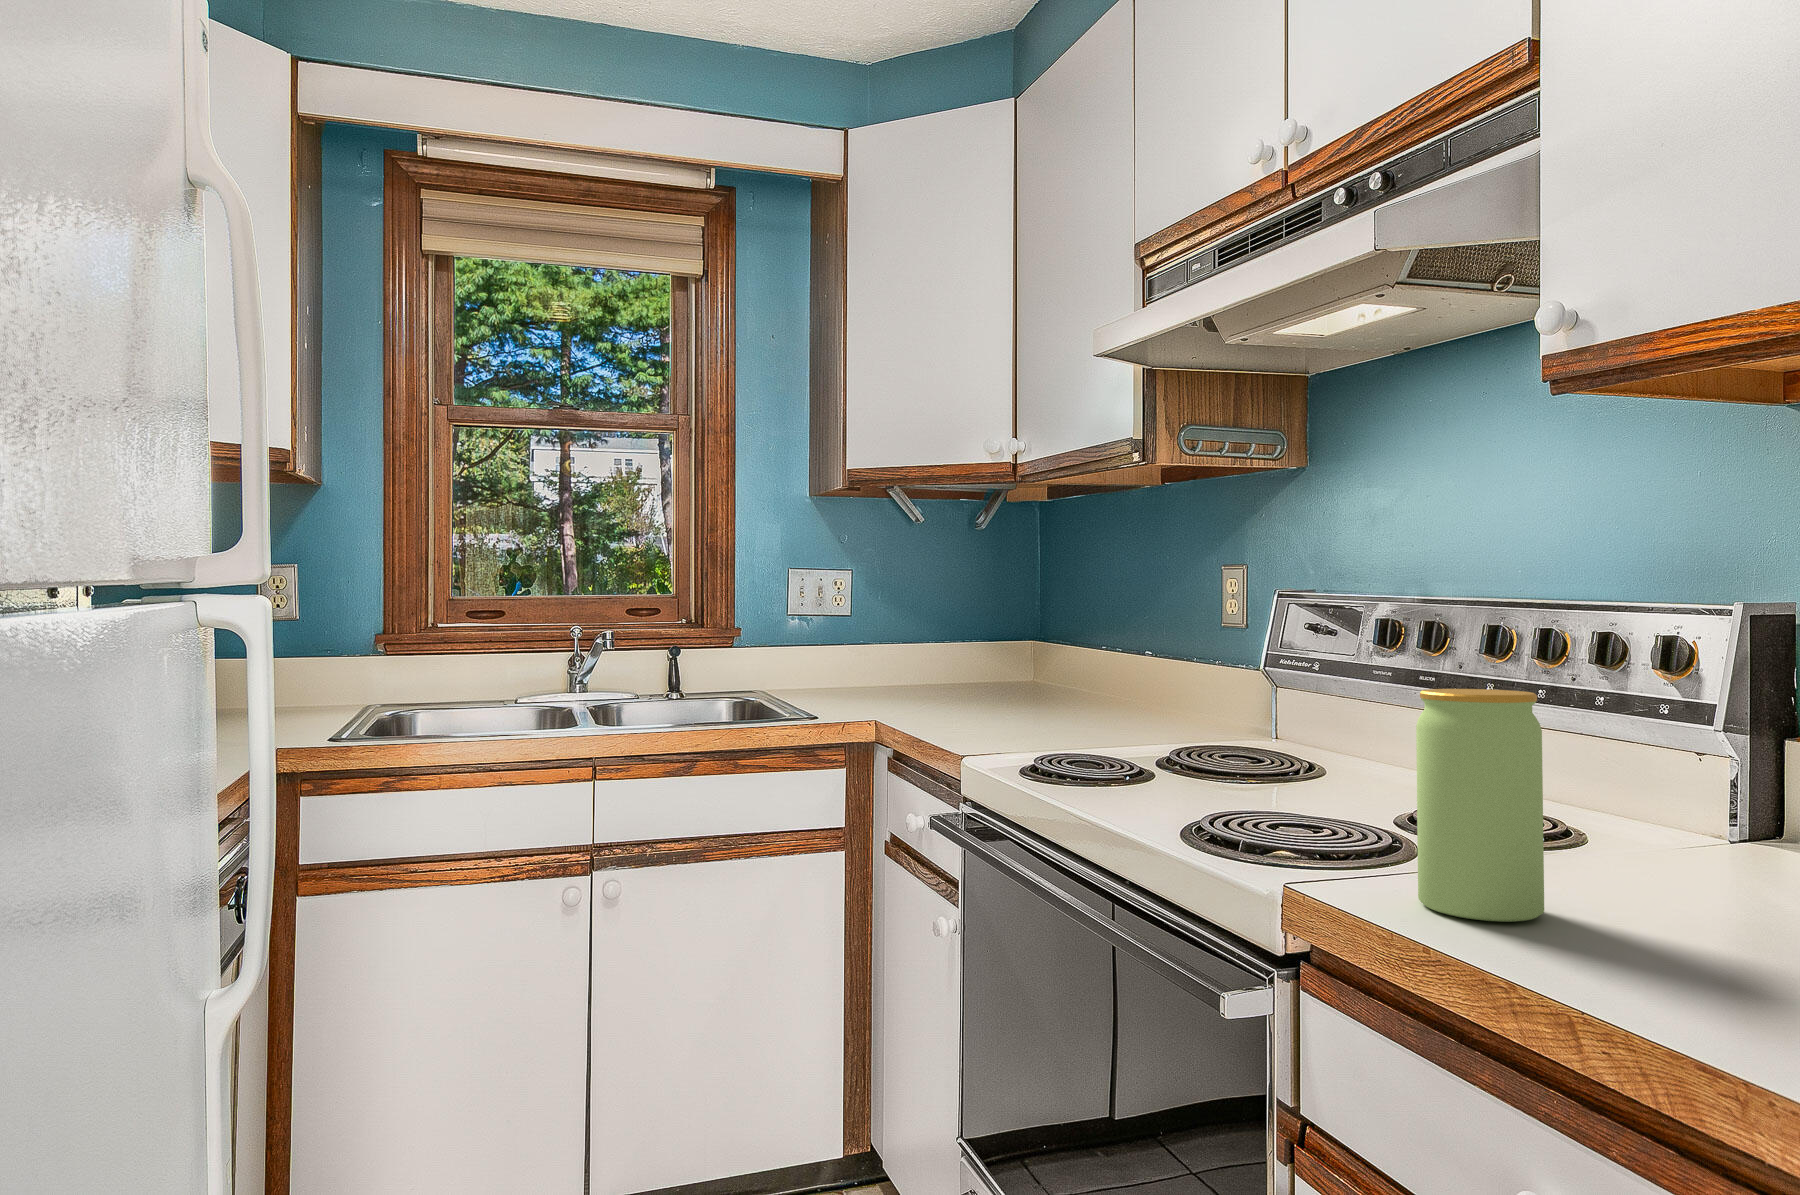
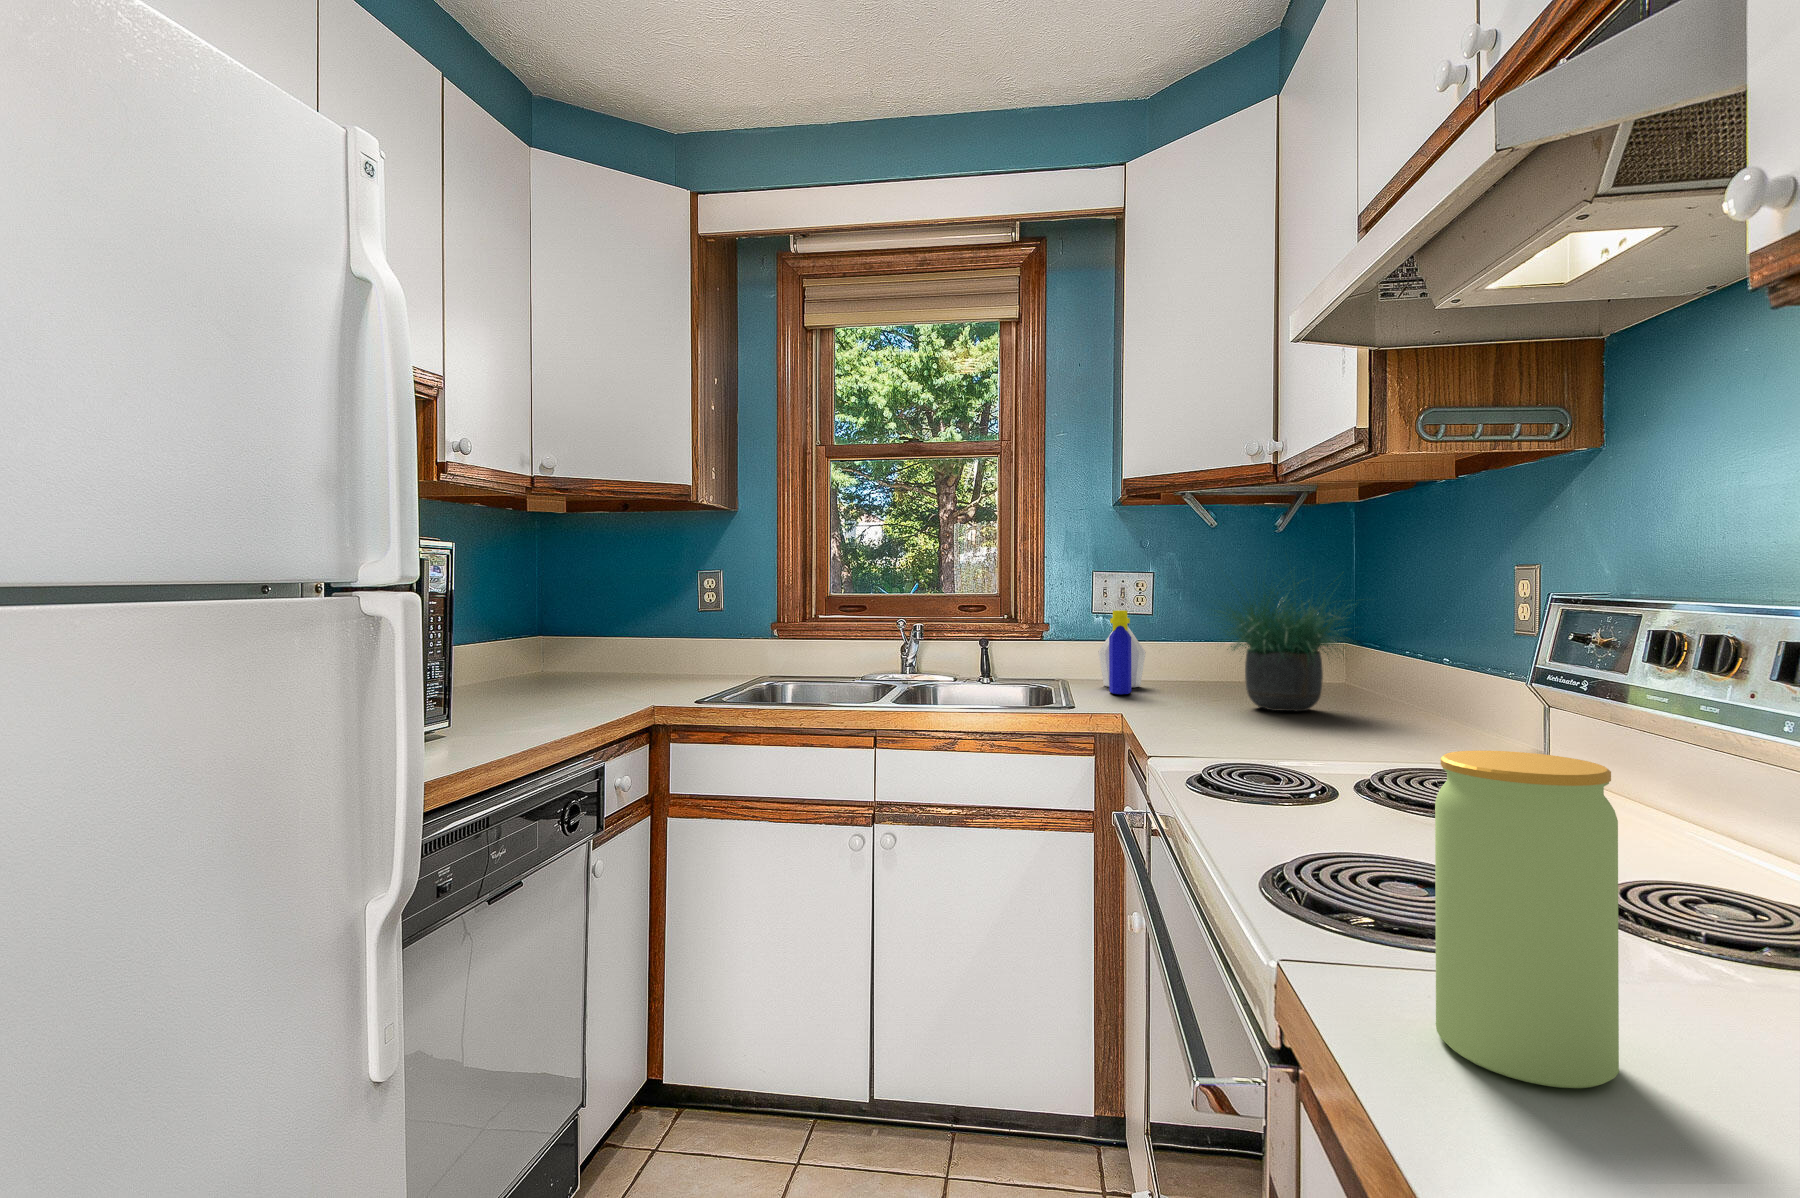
potted plant: none [931,547,1109,714] -> present [1215,582,1351,711]
bottle: none [806,614,857,706] -> present [1098,610,1146,694]

